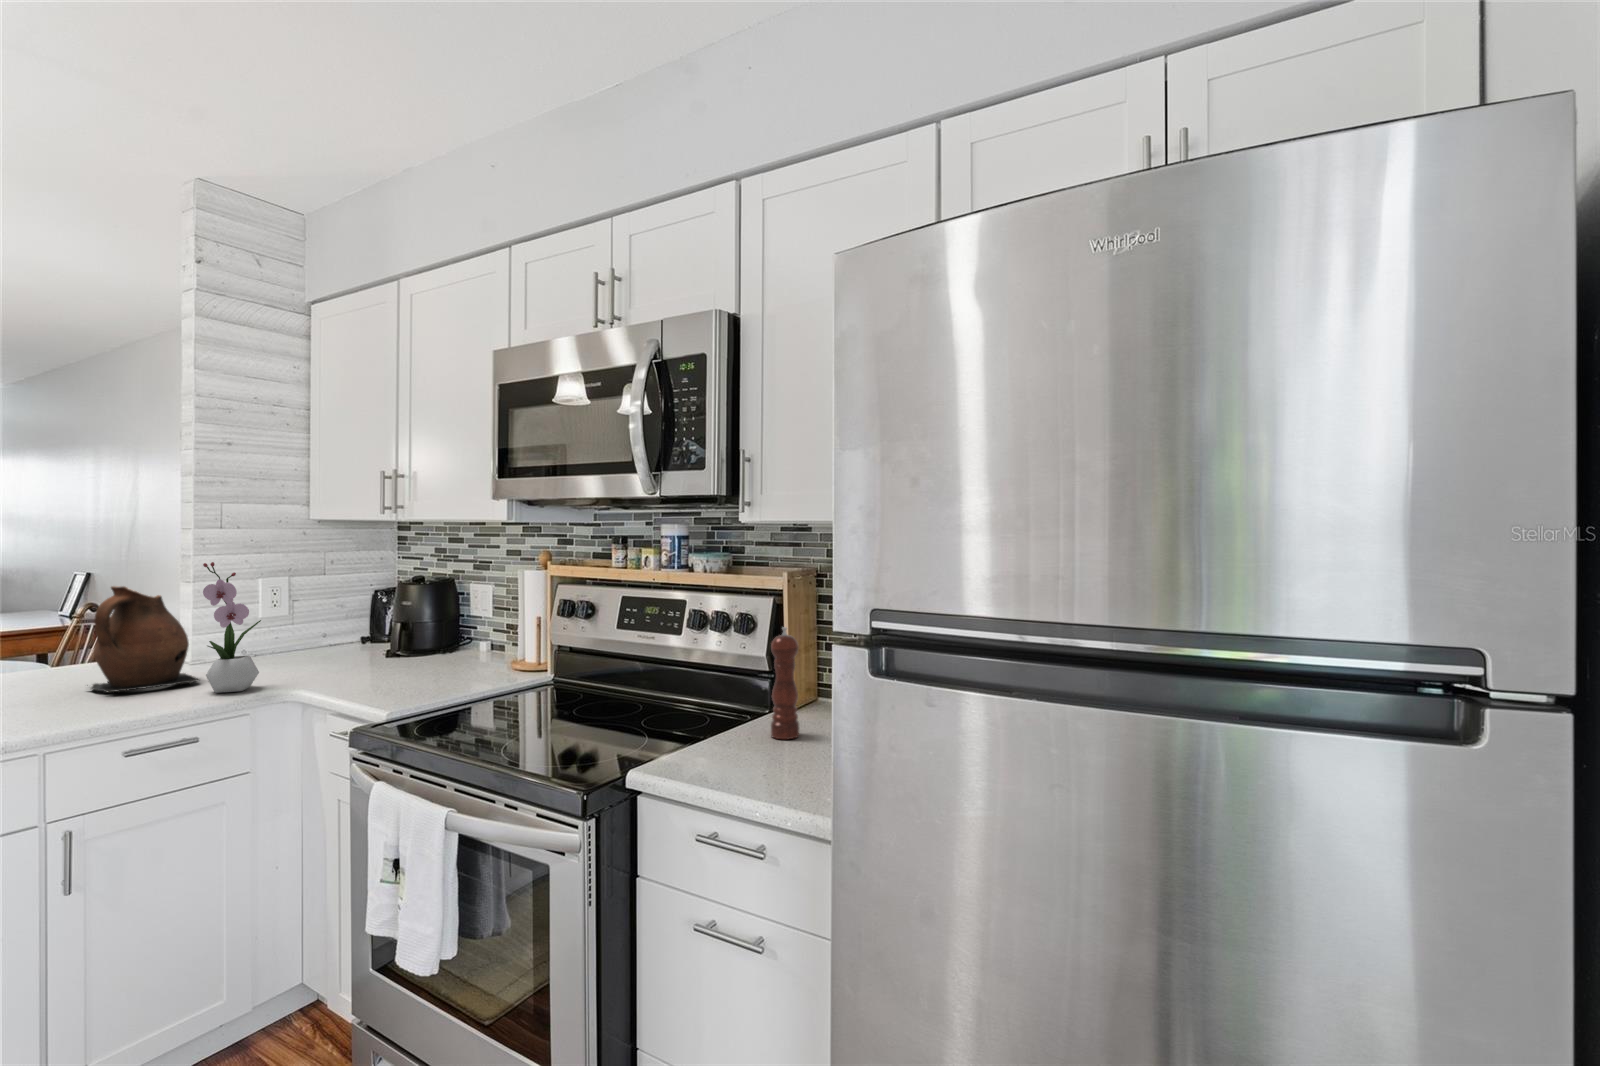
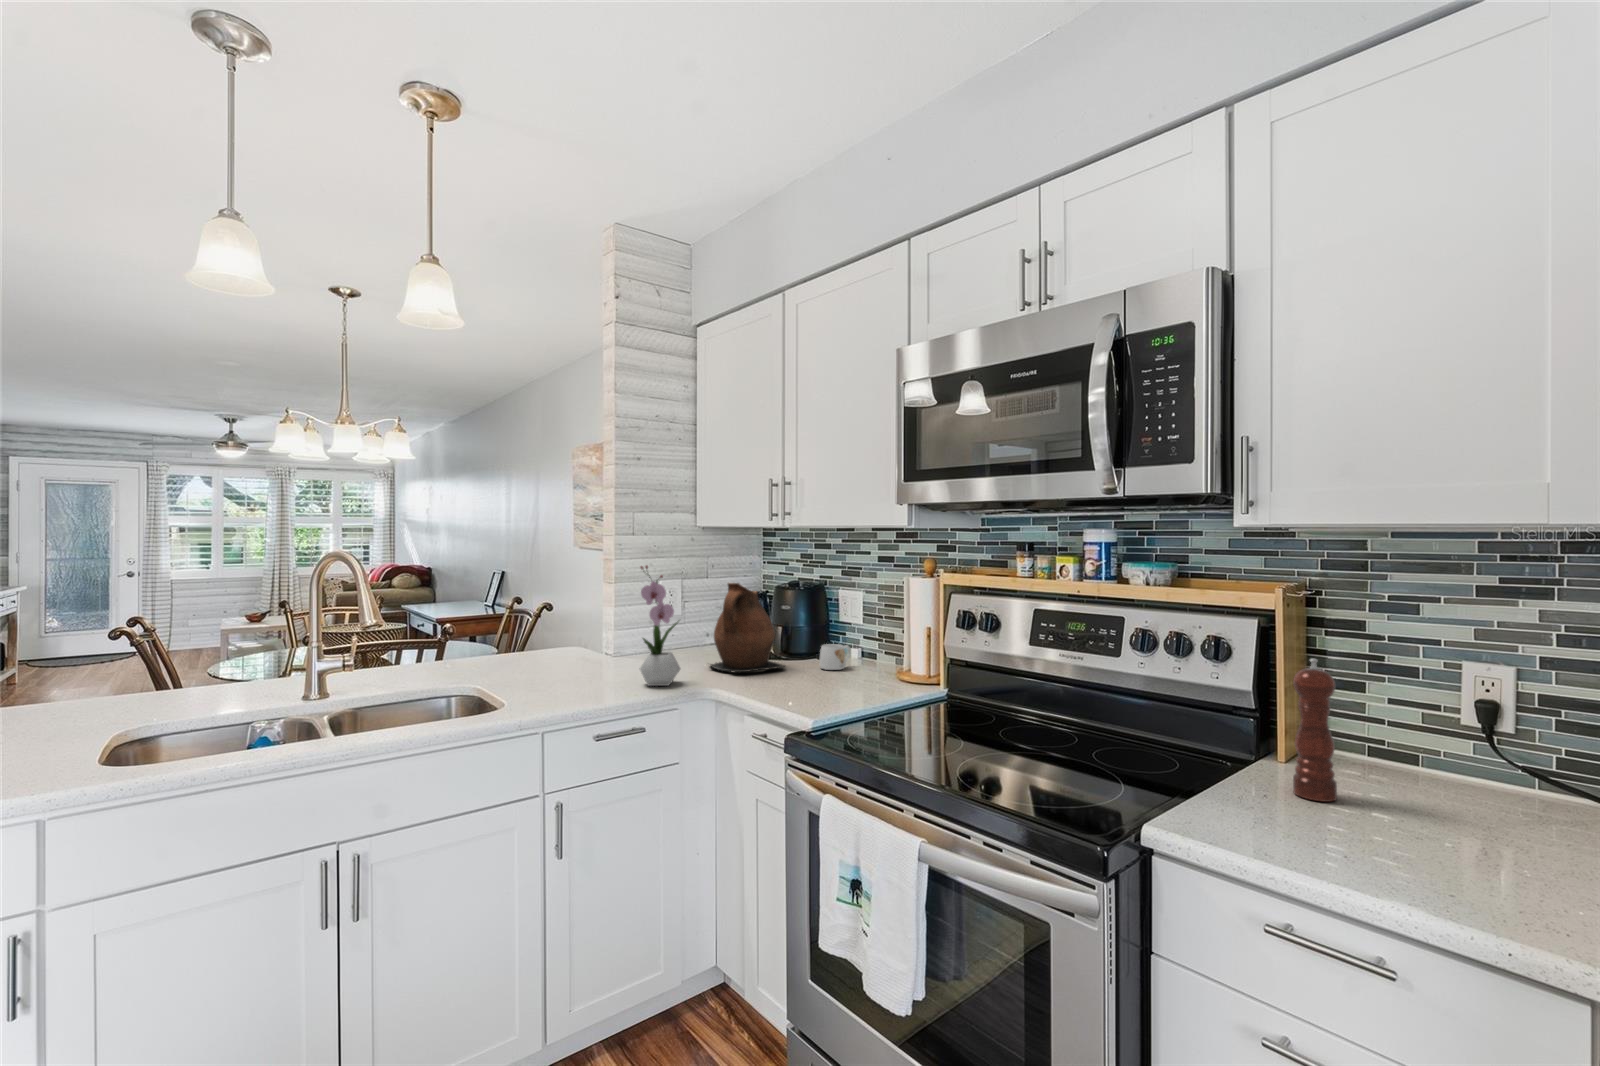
ceramic pitcher: present [91,586,199,692] -> present [710,583,785,672]
mug: none [436,639,472,665] -> present [820,644,851,670]

